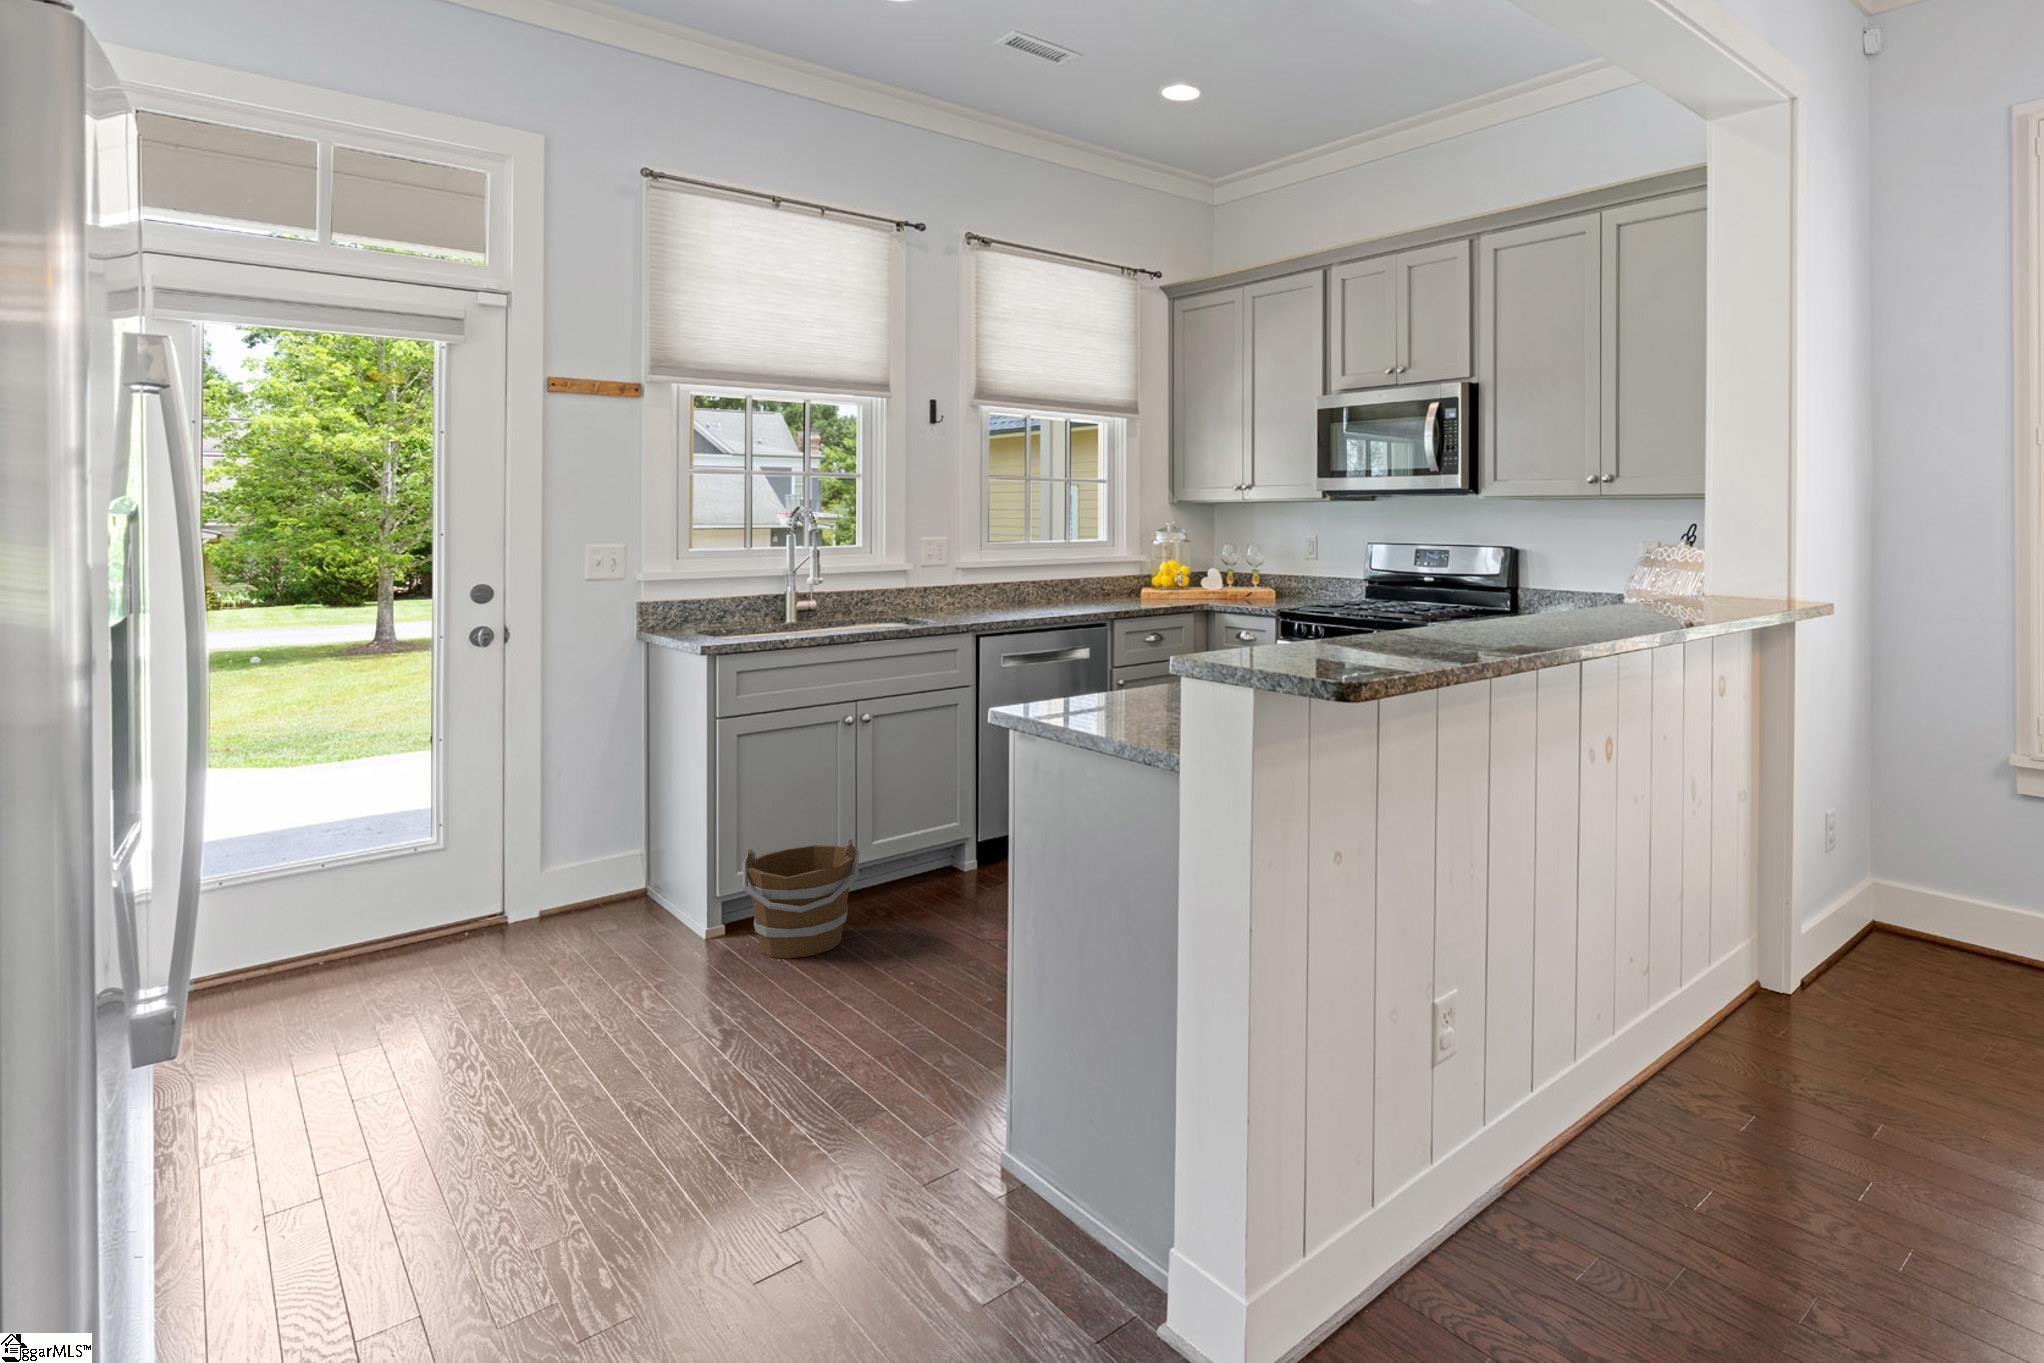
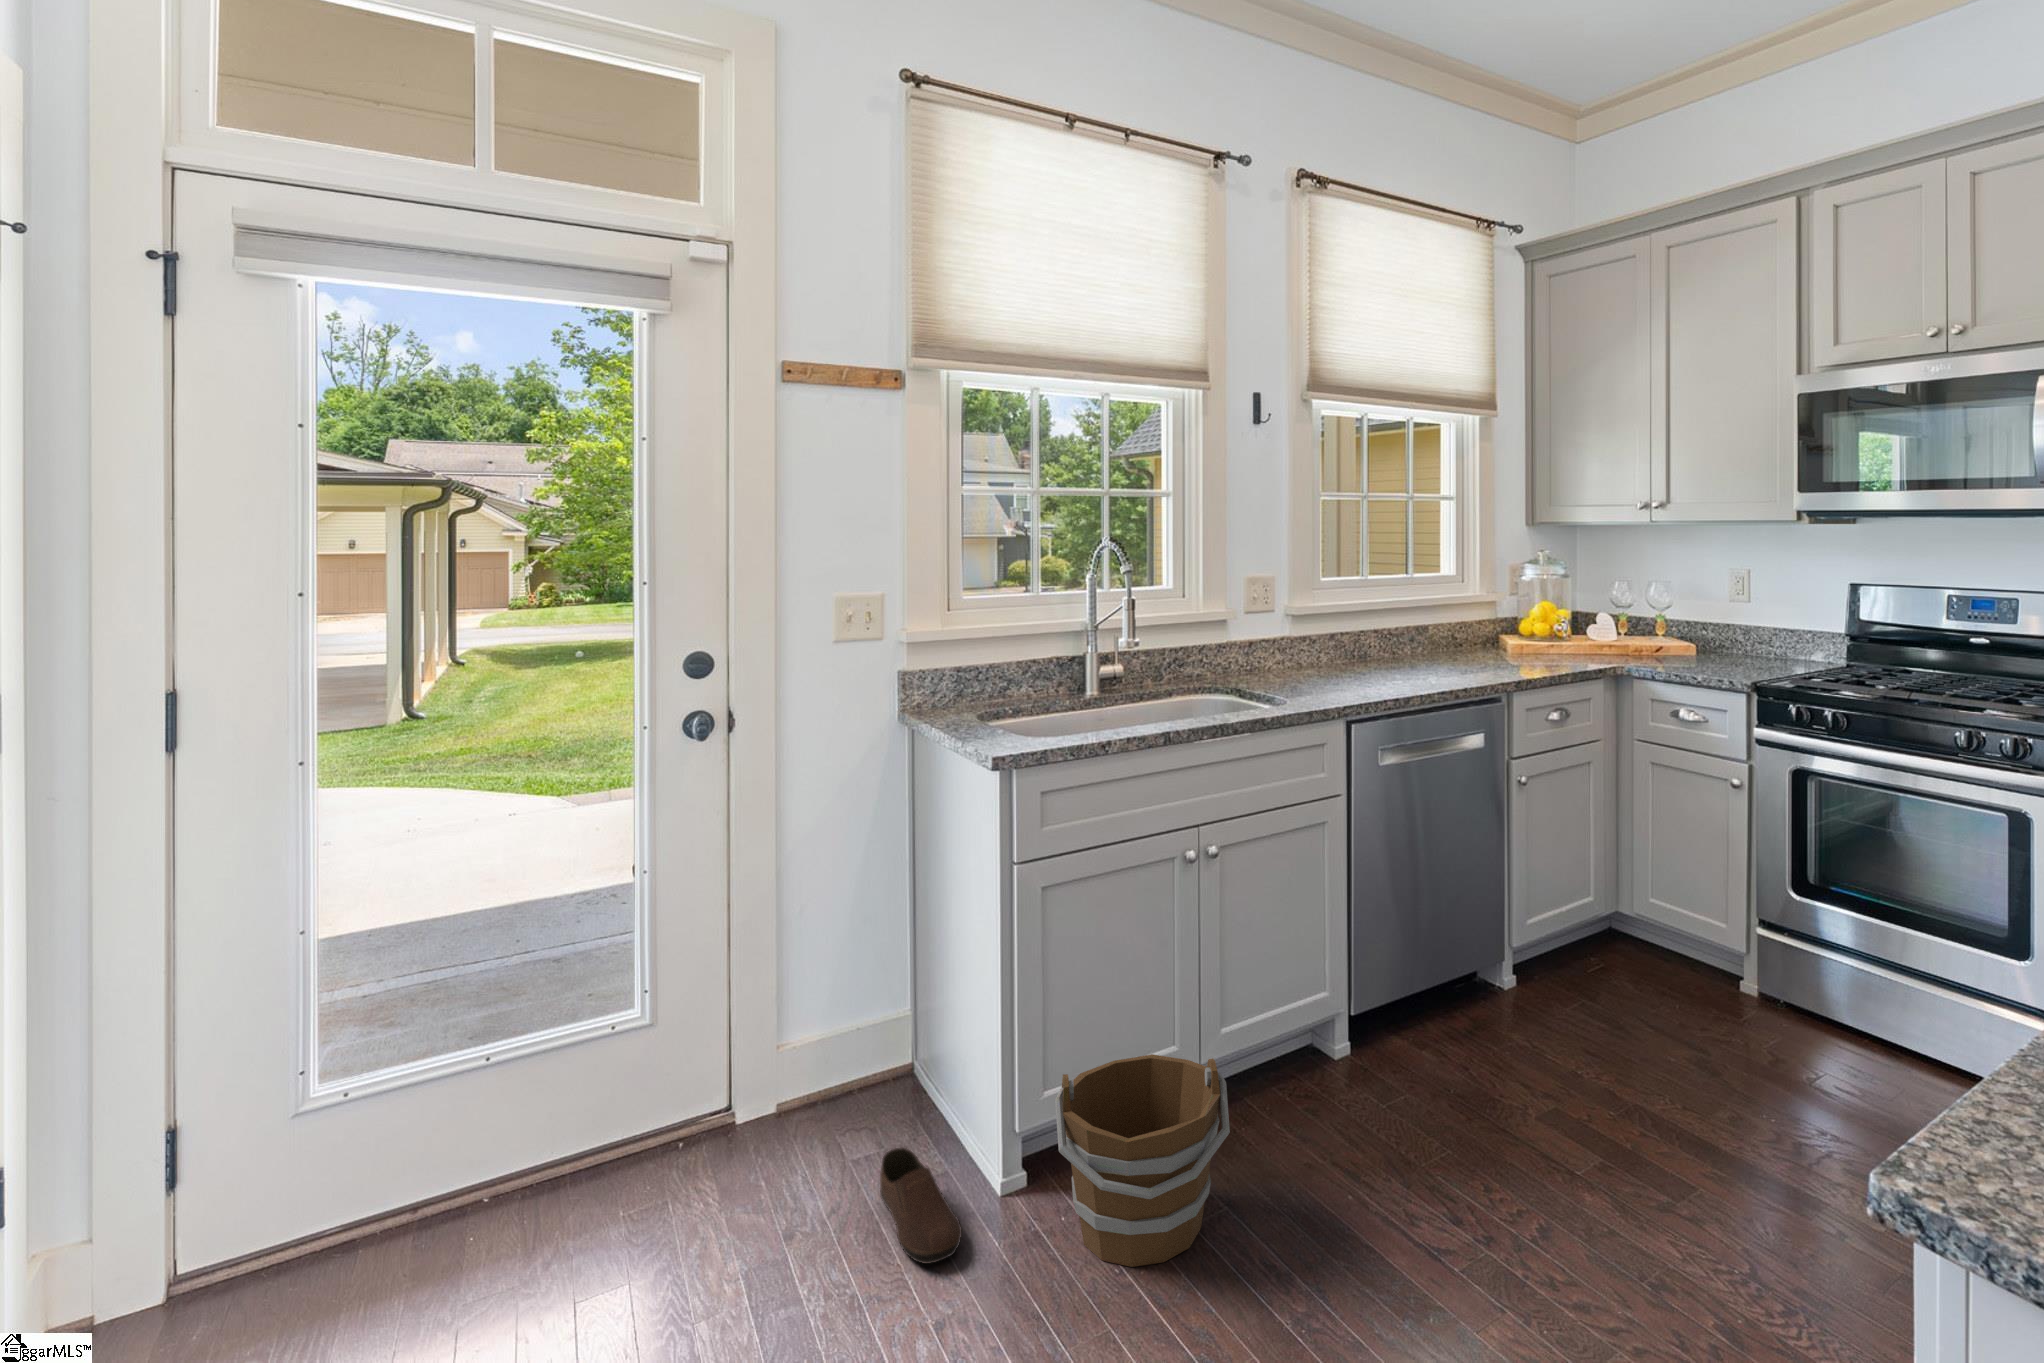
shoe: none [623,910,679,963] -> present [880,1148,962,1264]

